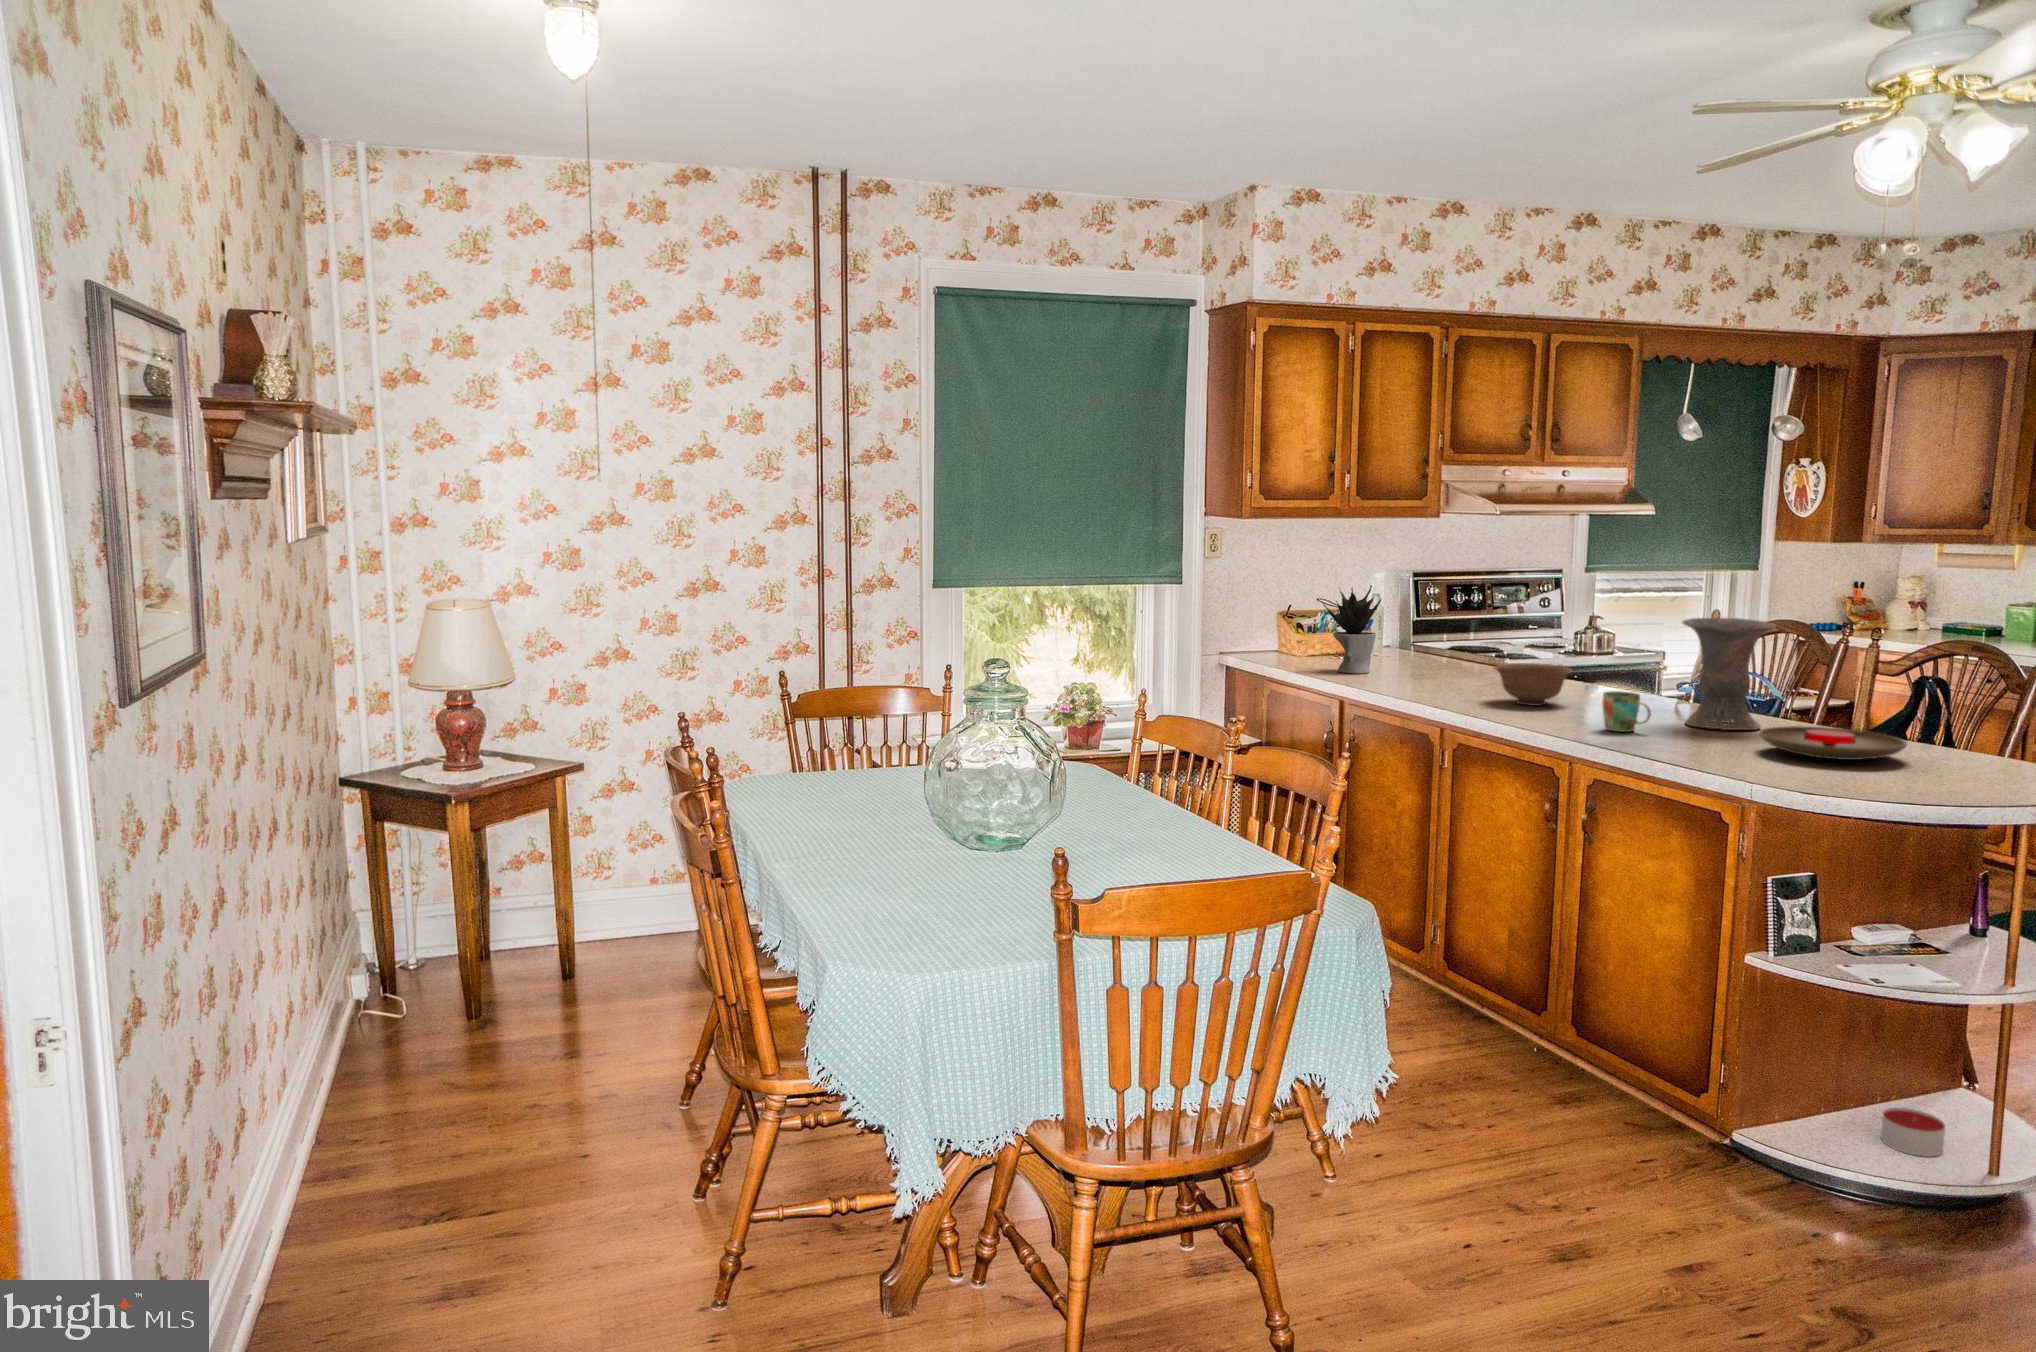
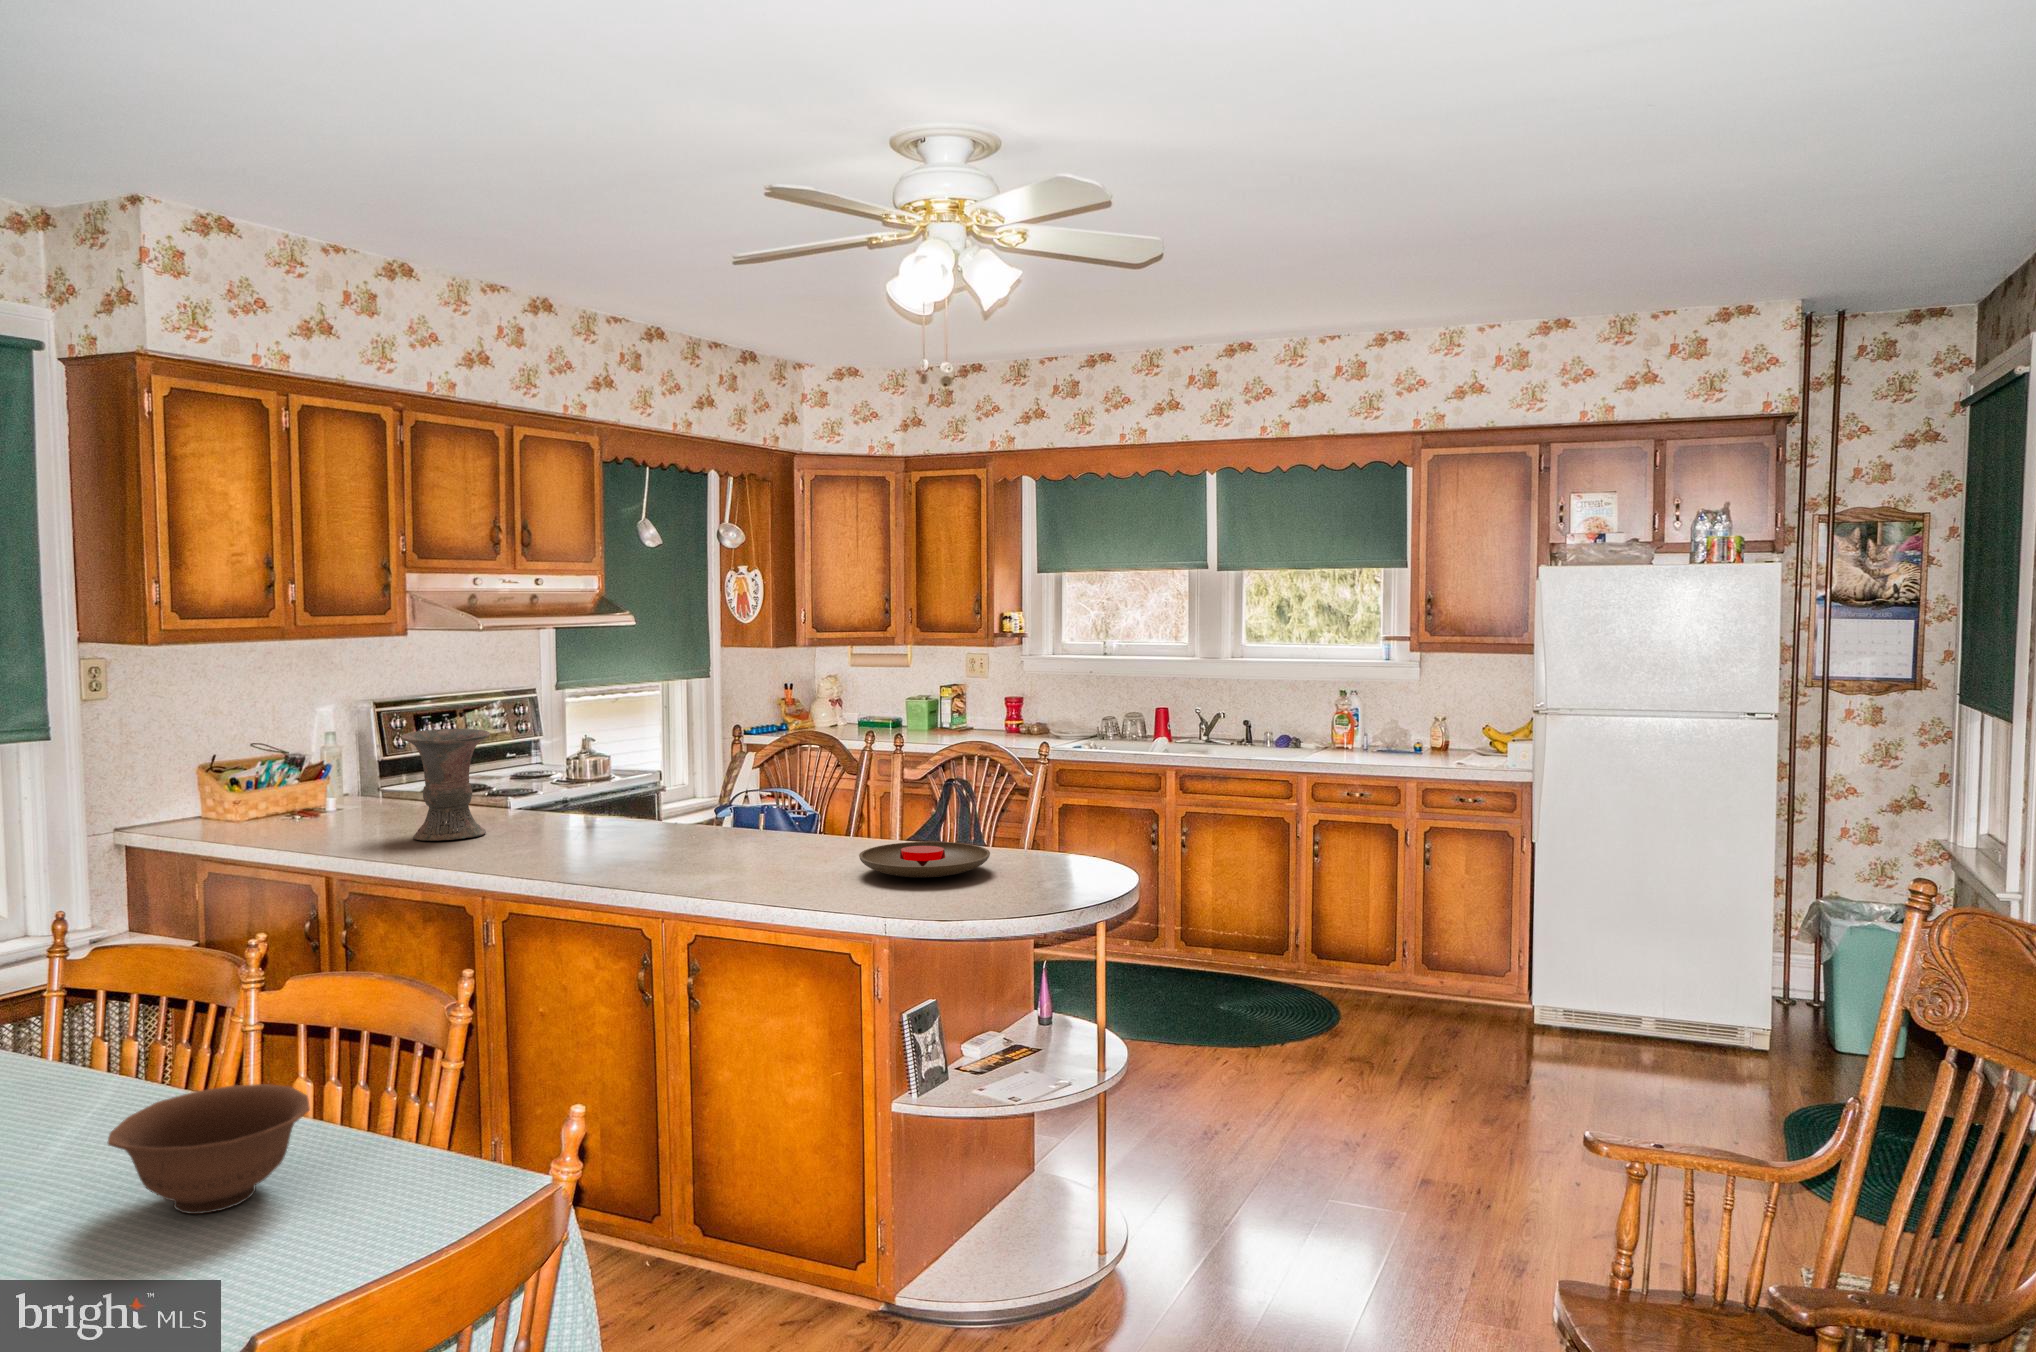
potted plant: present [1322,585,1381,673] -> none [280,722,361,838]
vase: present [1683,618,1776,730] -> present [401,728,490,841]
bowl: present [1494,663,1572,706] -> present [108,1084,310,1214]
mug: present [1602,691,1651,732] -> none [690,829,743,876]
candle: present [1881,1108,1945,1157] -> none [1003,1208,1055,1258]

